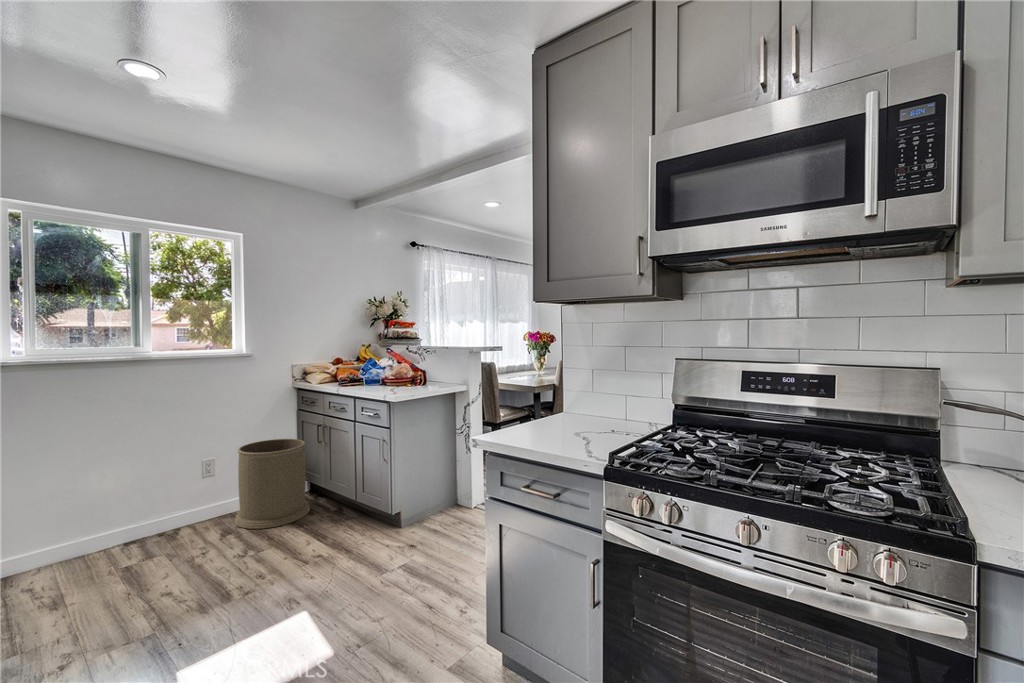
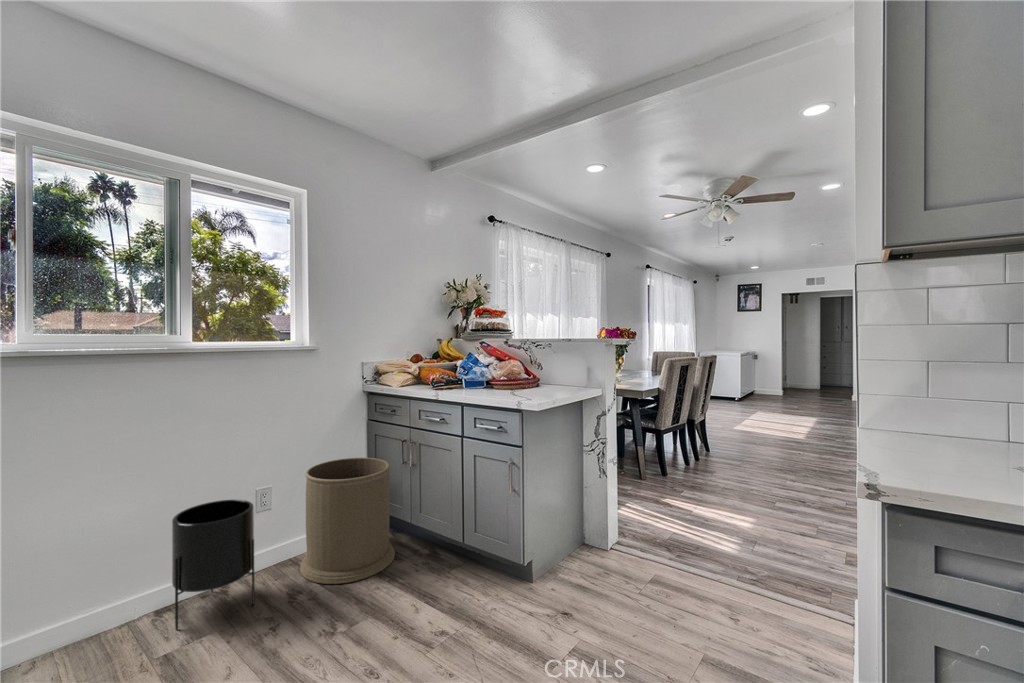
planter: none [135,467,195,554] -> present [172,500,255,630]

